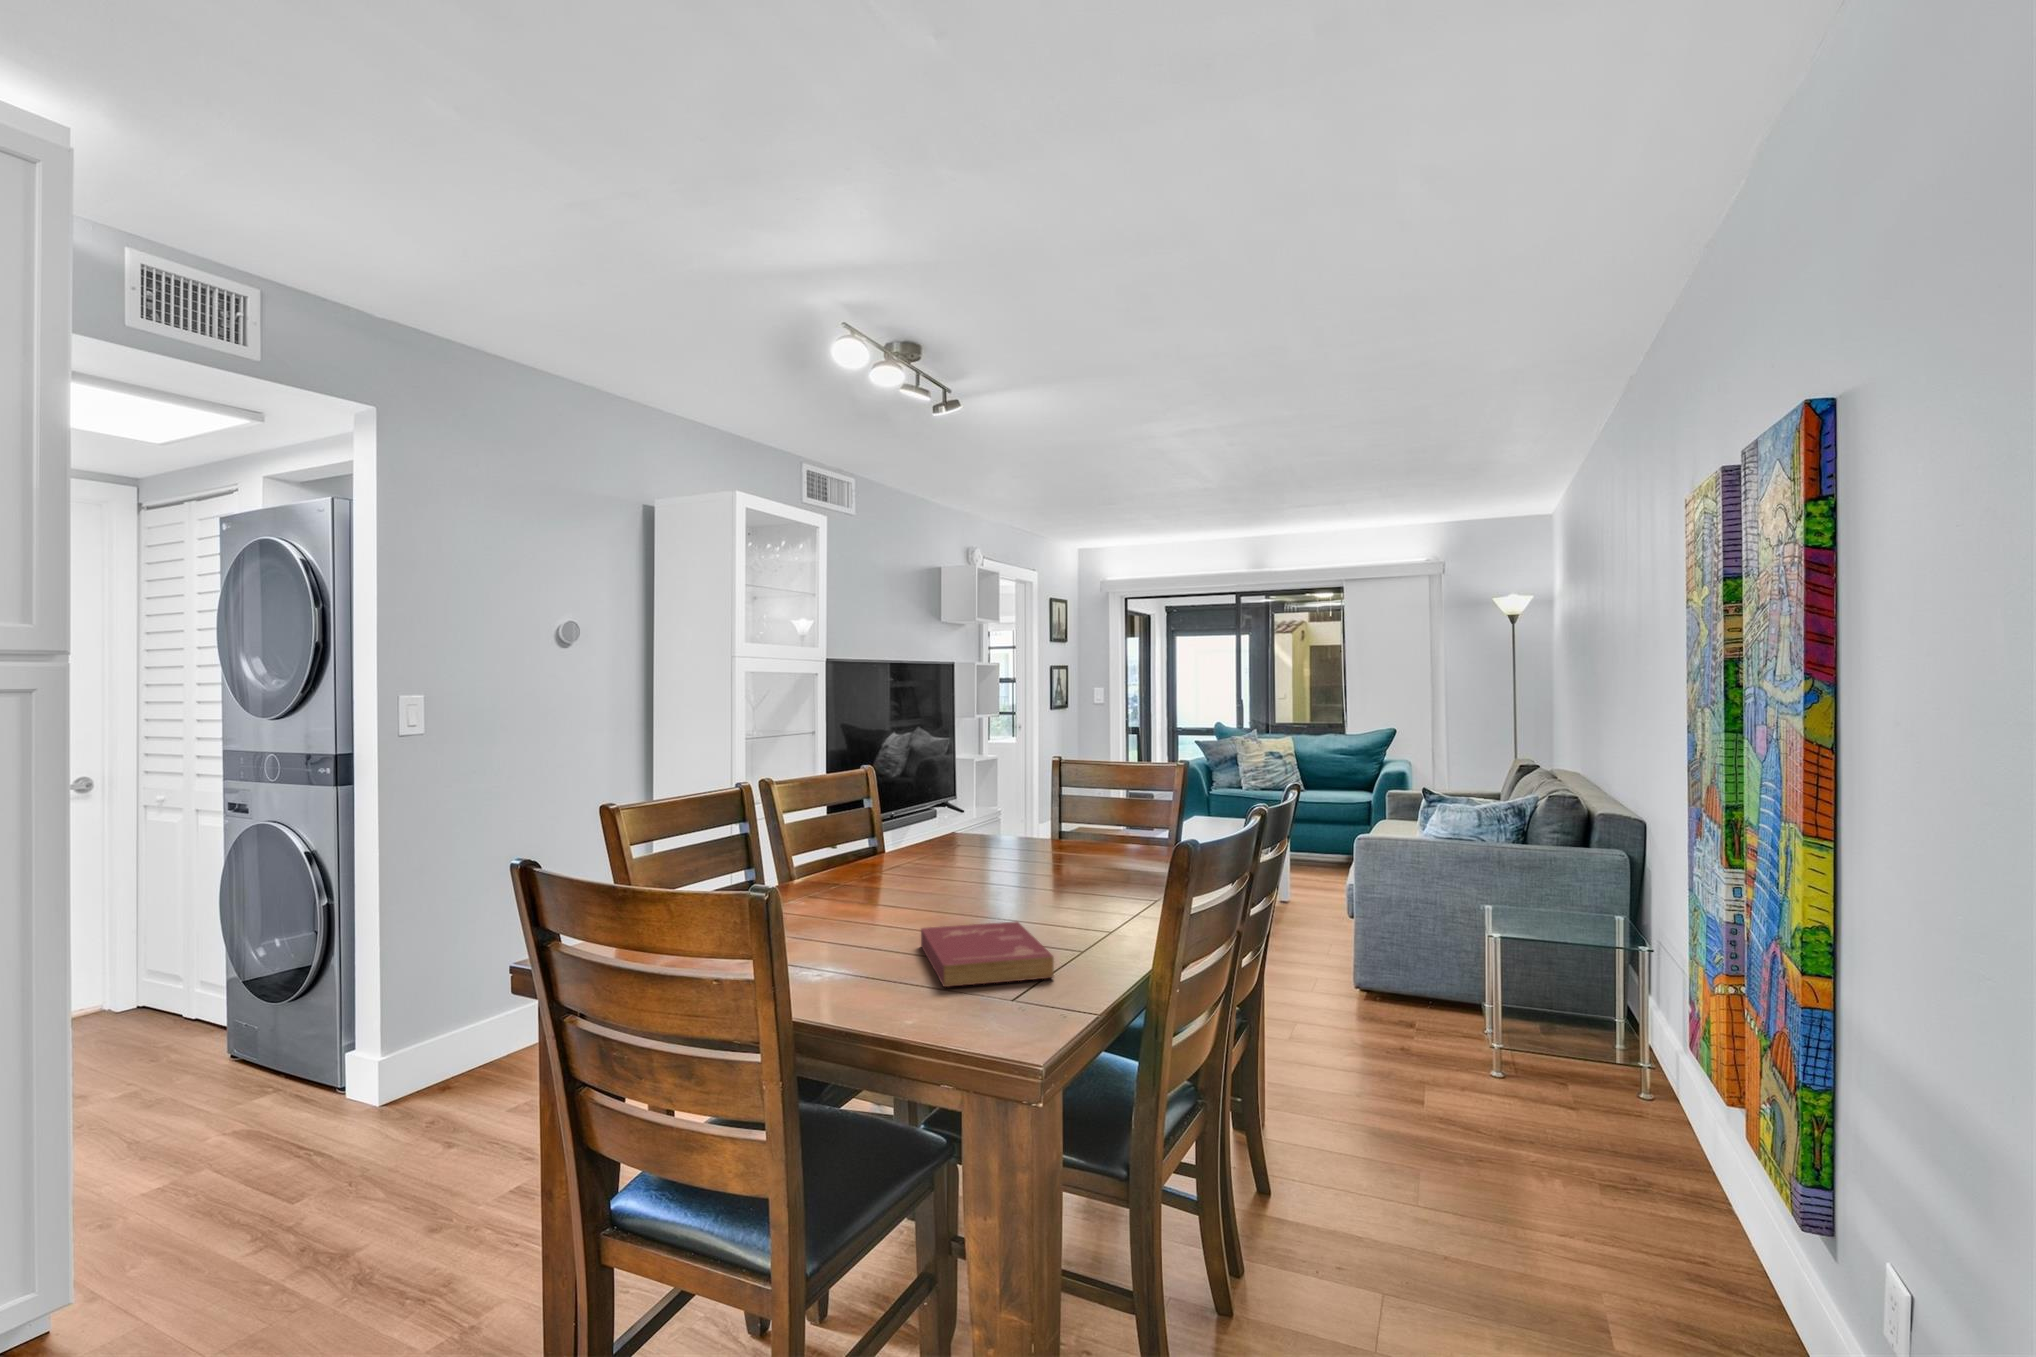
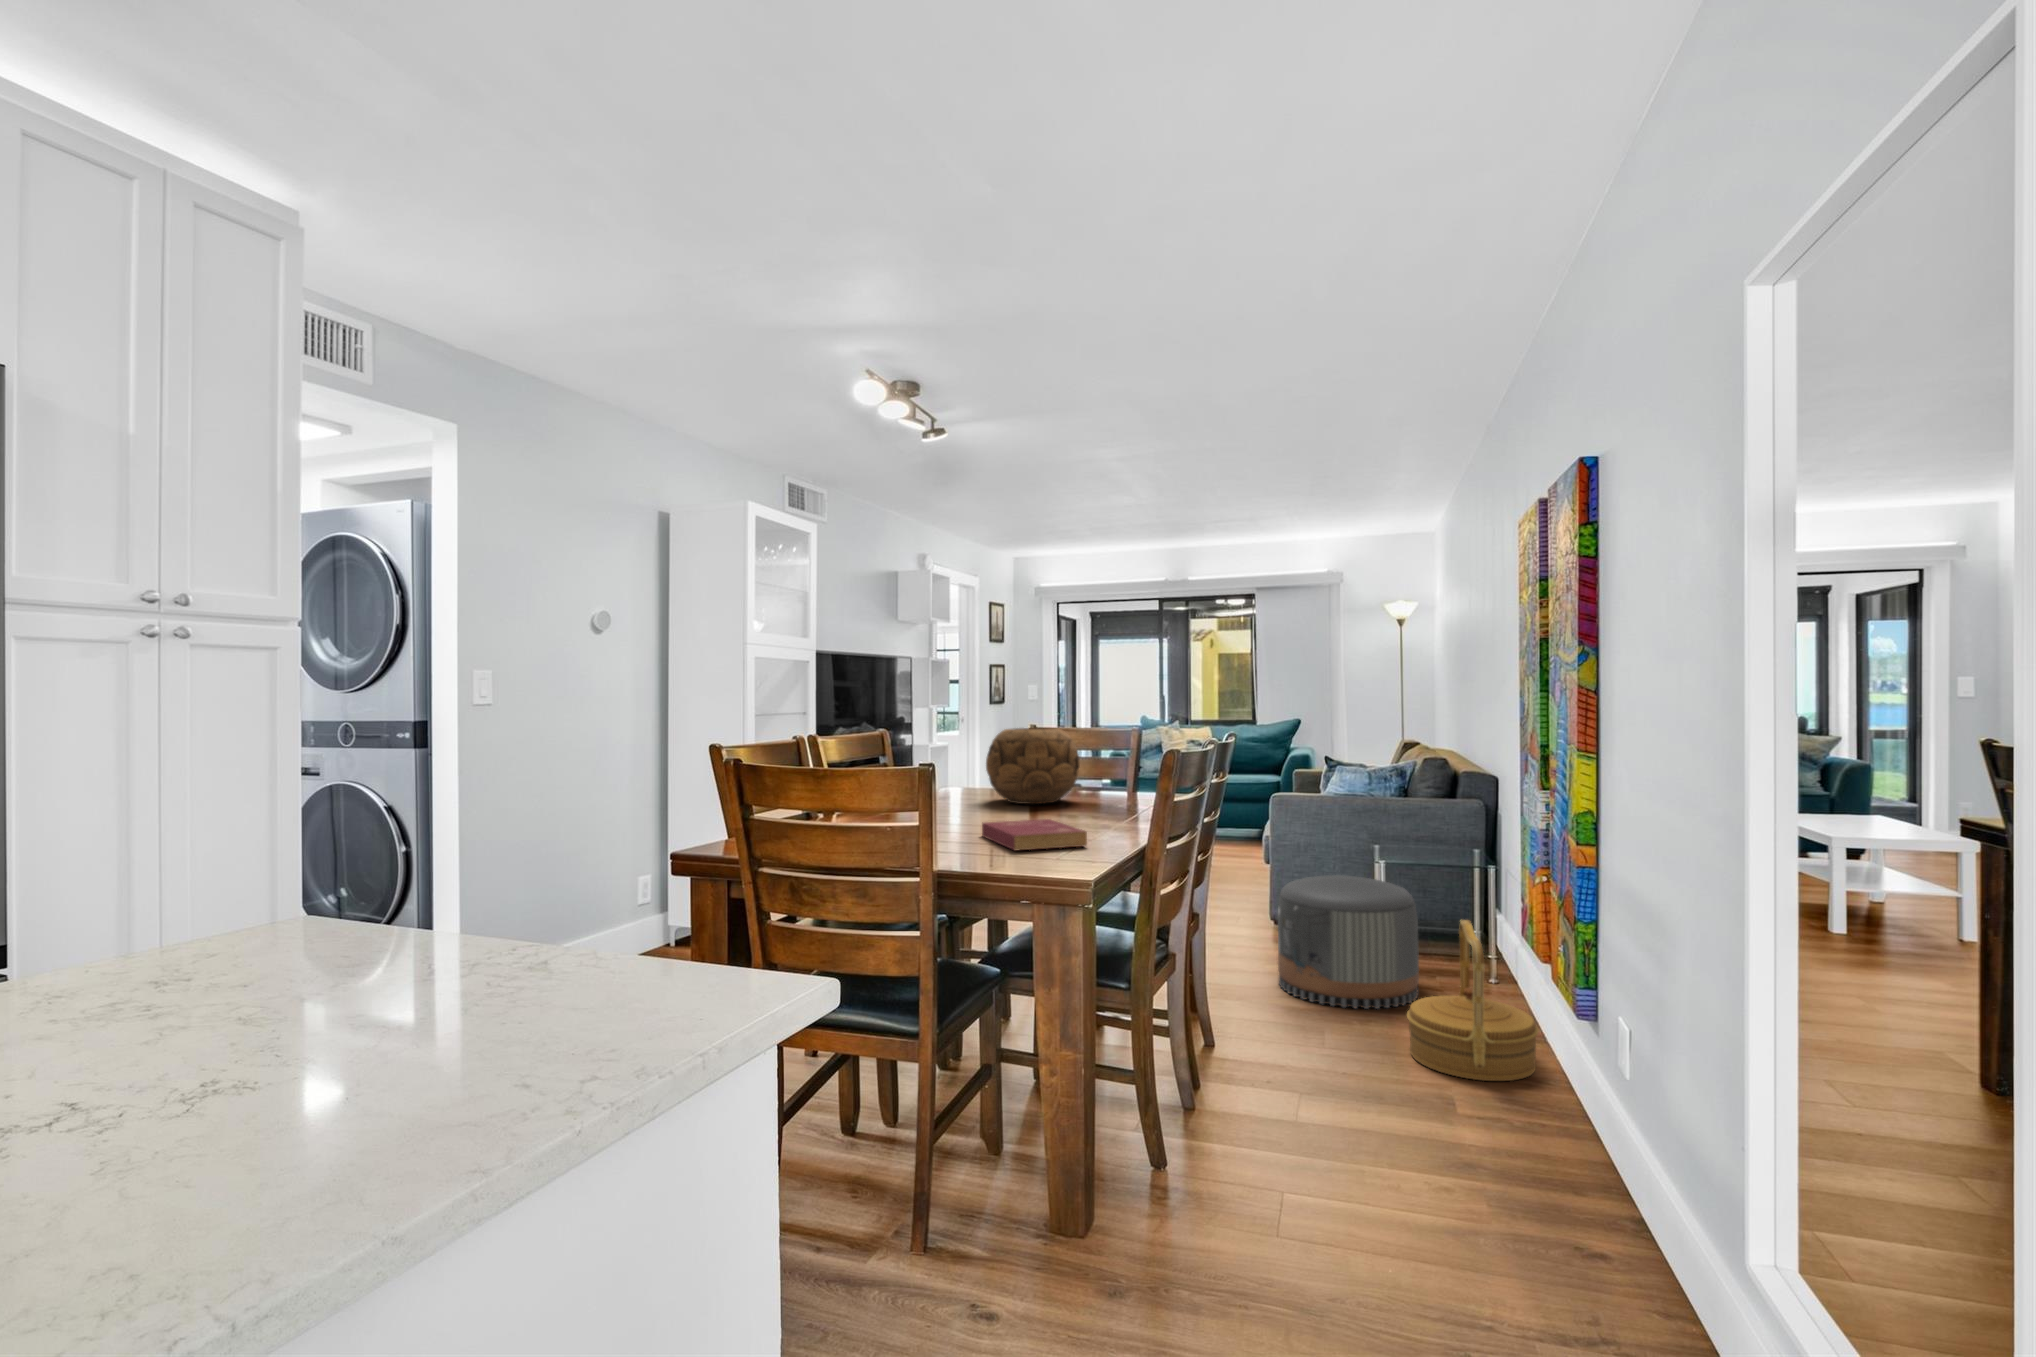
decorative bowl: none [966,775,1087,878] -> present [986,728,1080,804]
pouf: none [1358,950,1544,1138] -> present [1278,875,1419,1009]
woven basket: none [1531,1040,1726,1289] -> present [1407,920,1539,1081]

